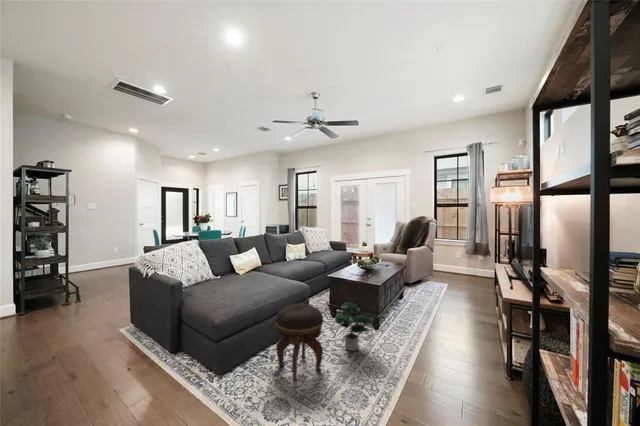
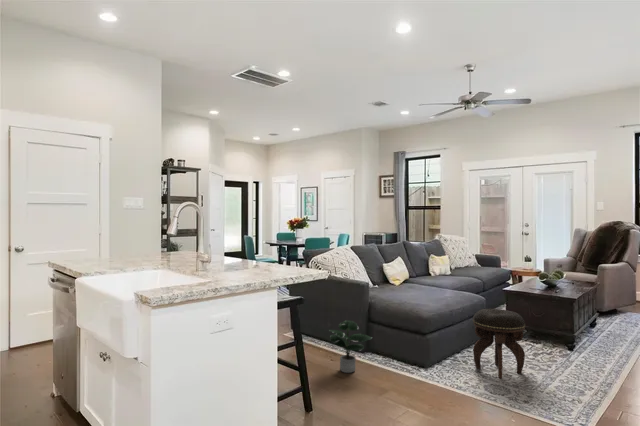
potted plant: present [335,302,373,351] -> present [329,321,372,373]

